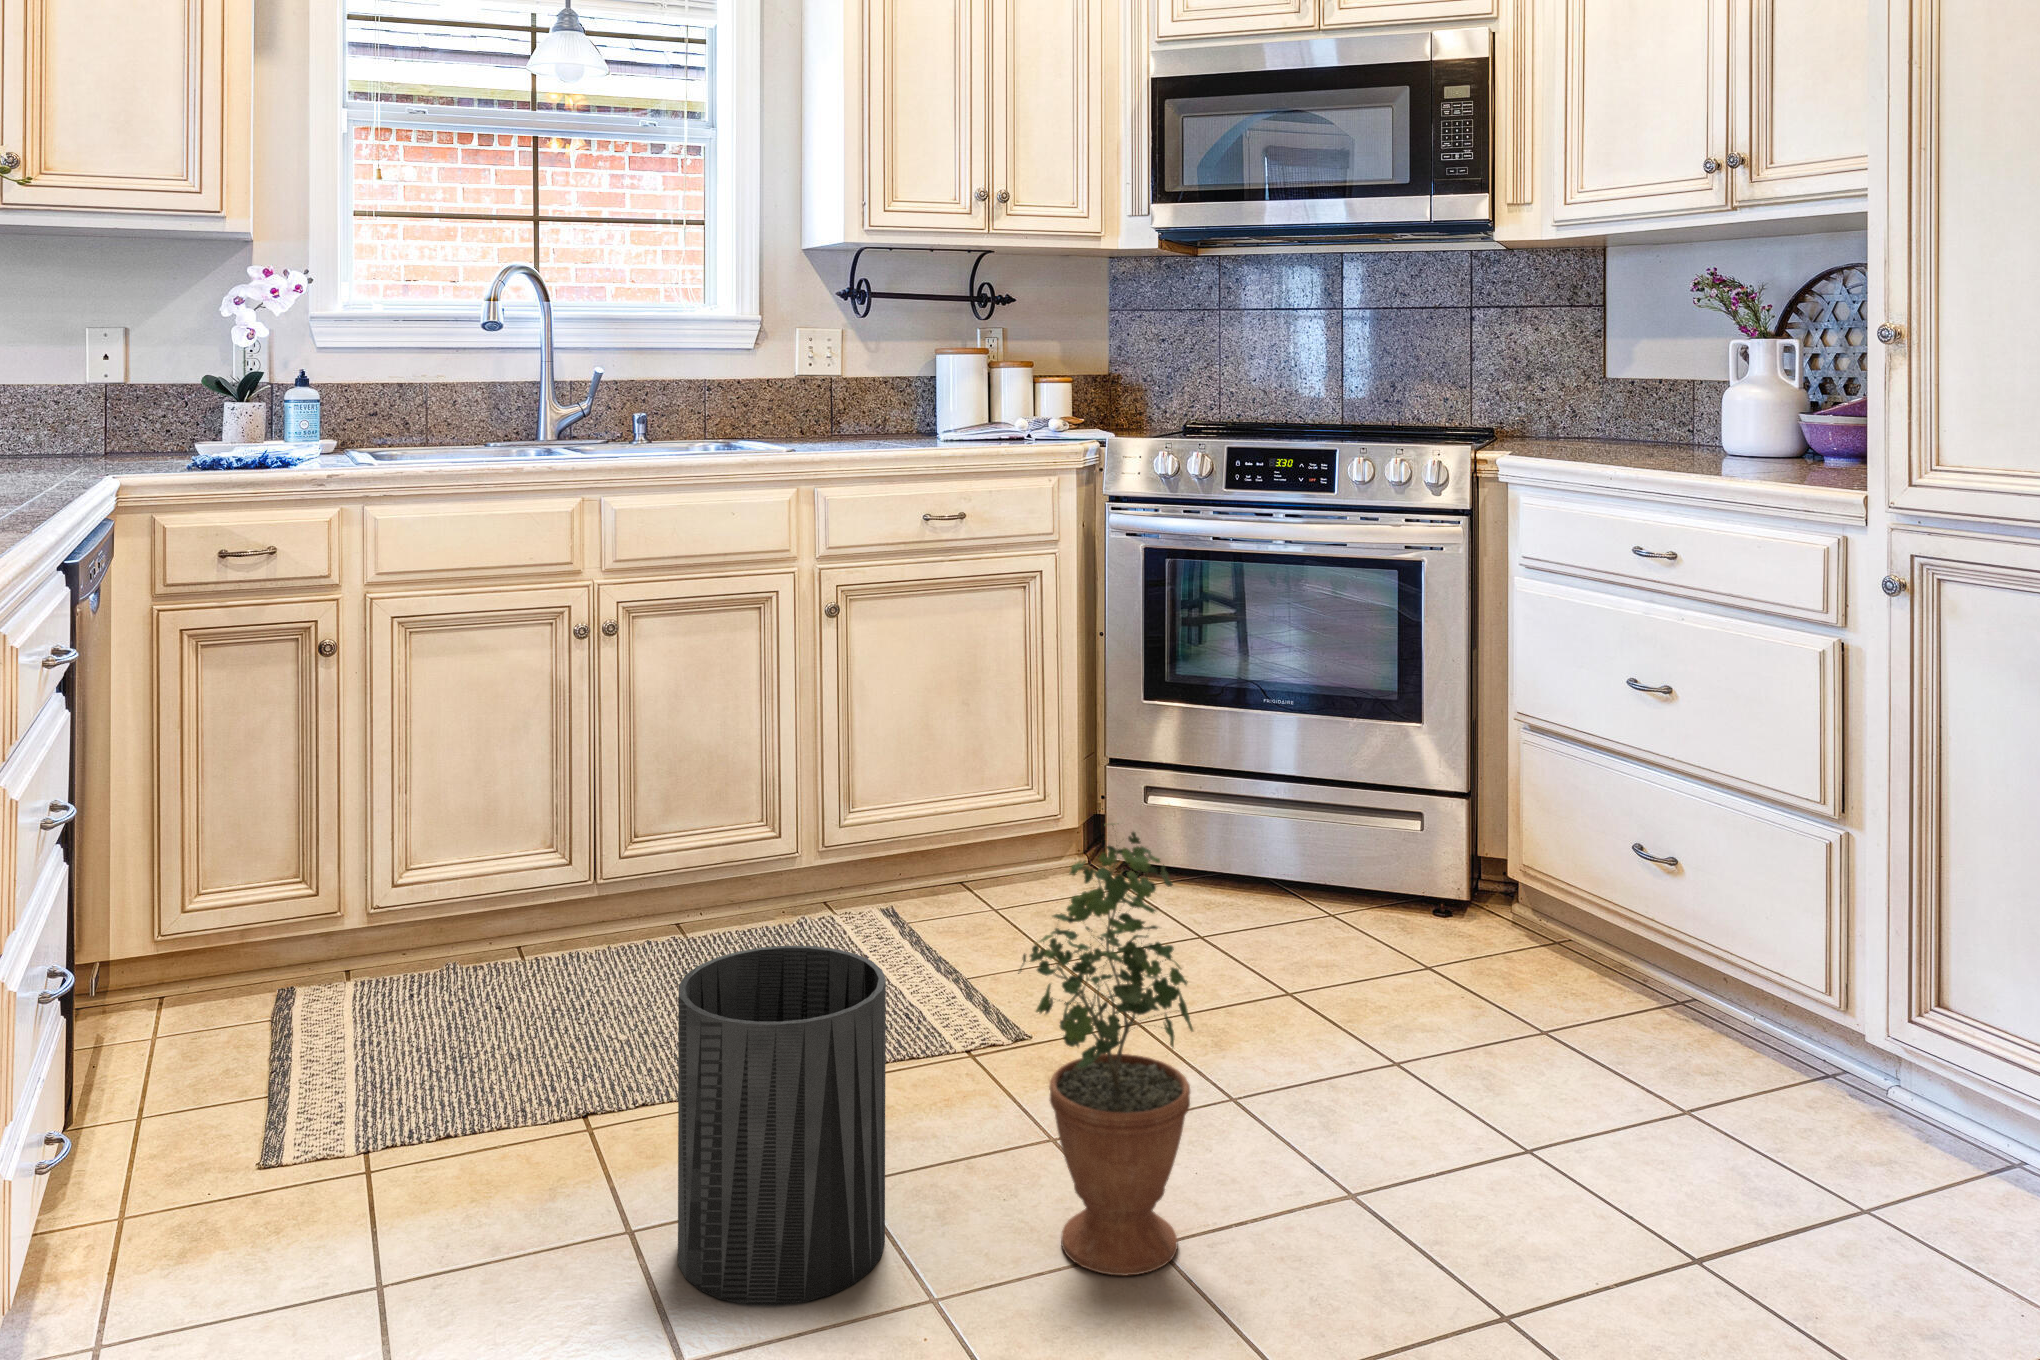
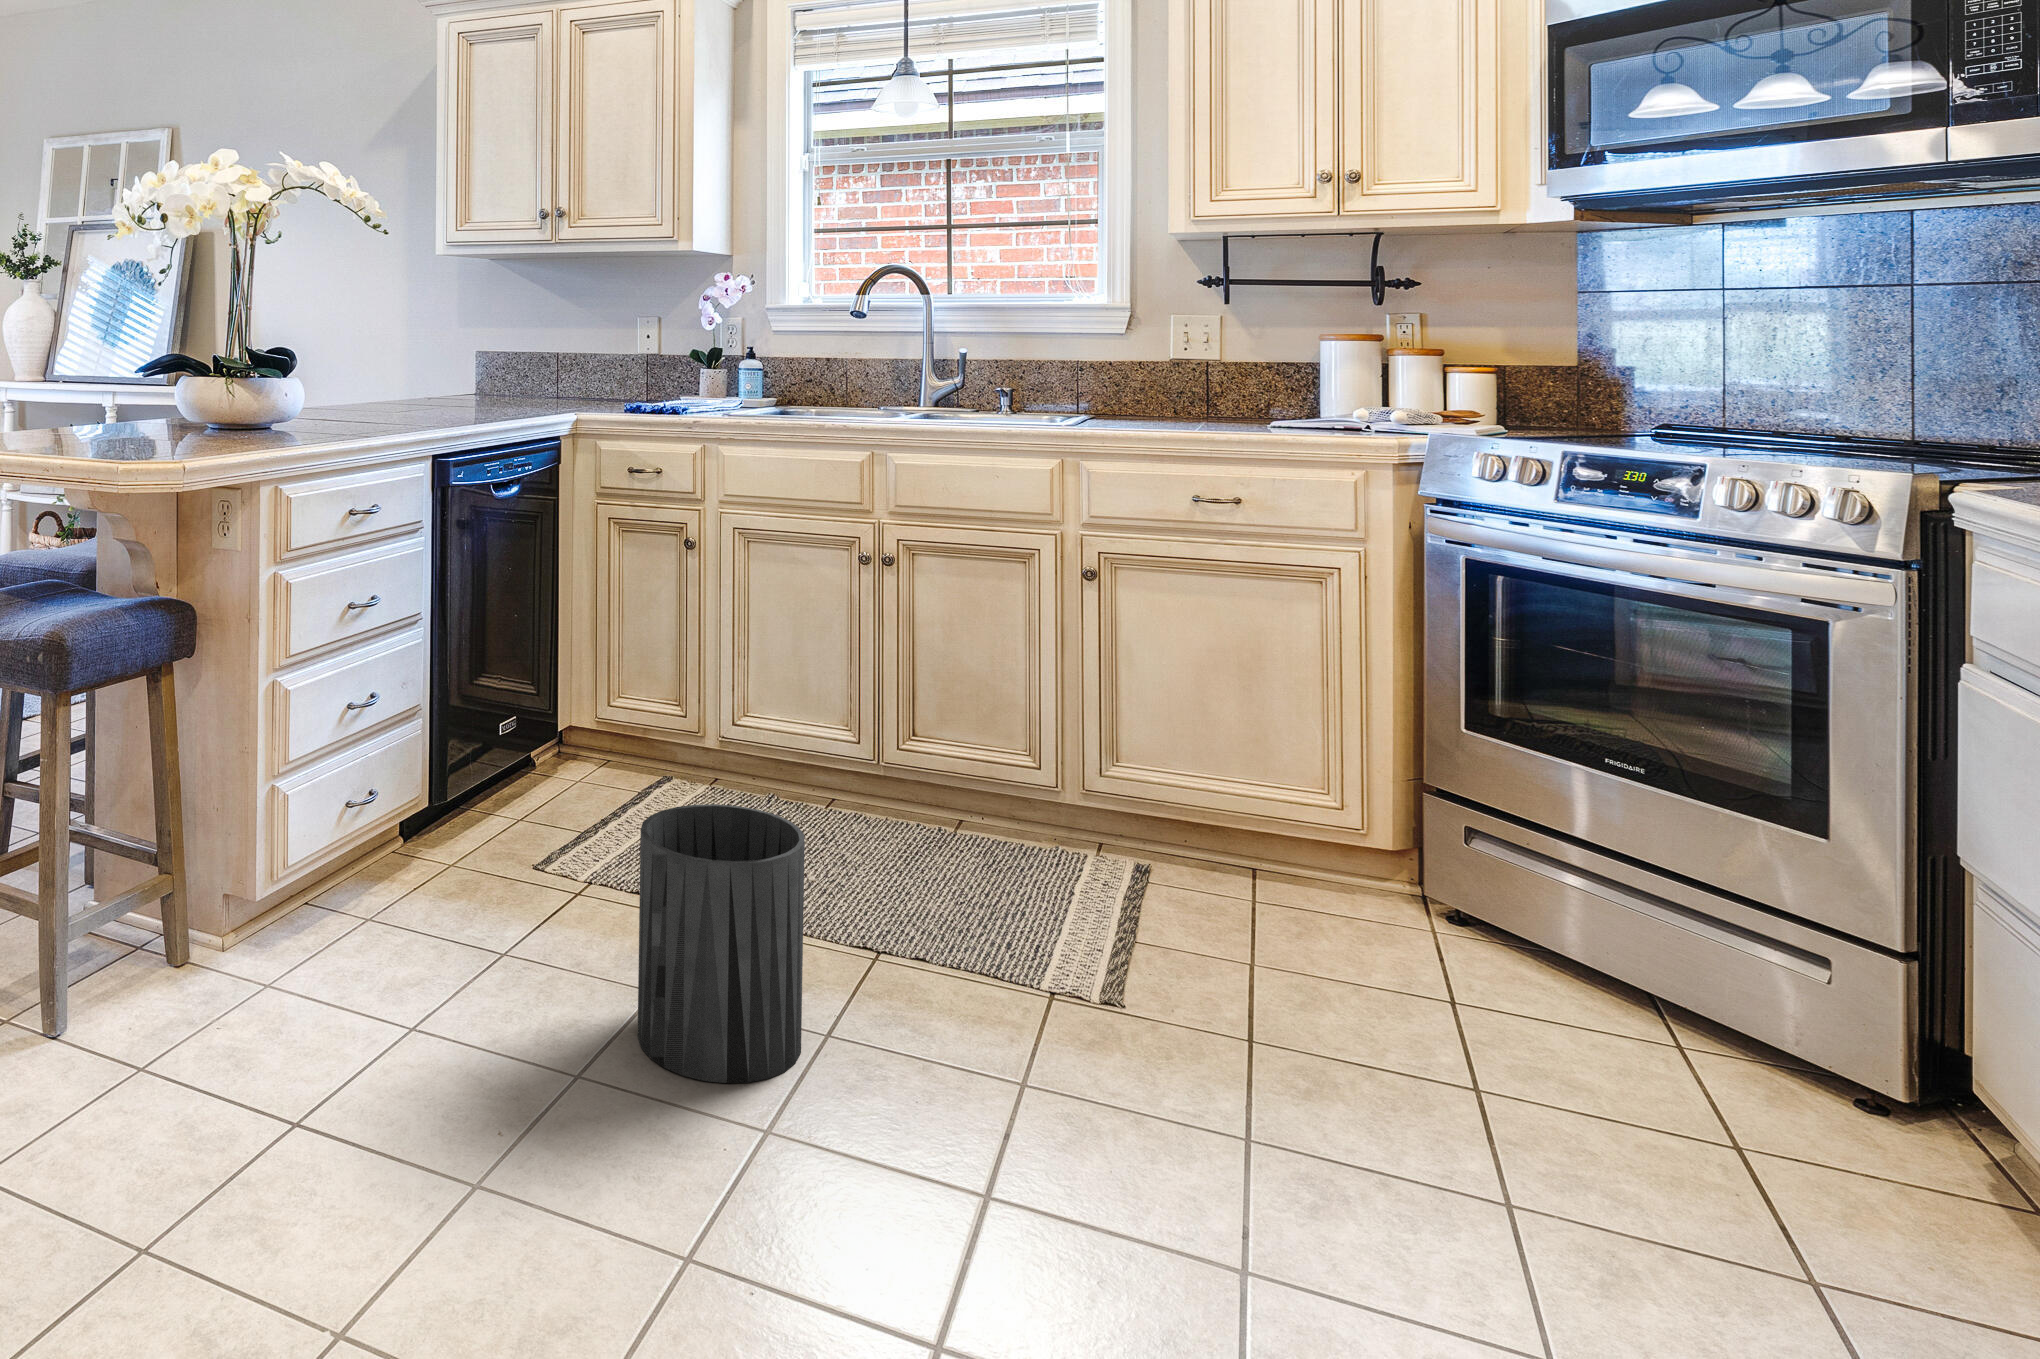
potted plant: present [1018,824,1193,1275] -> none [855,779,1030,1200]

